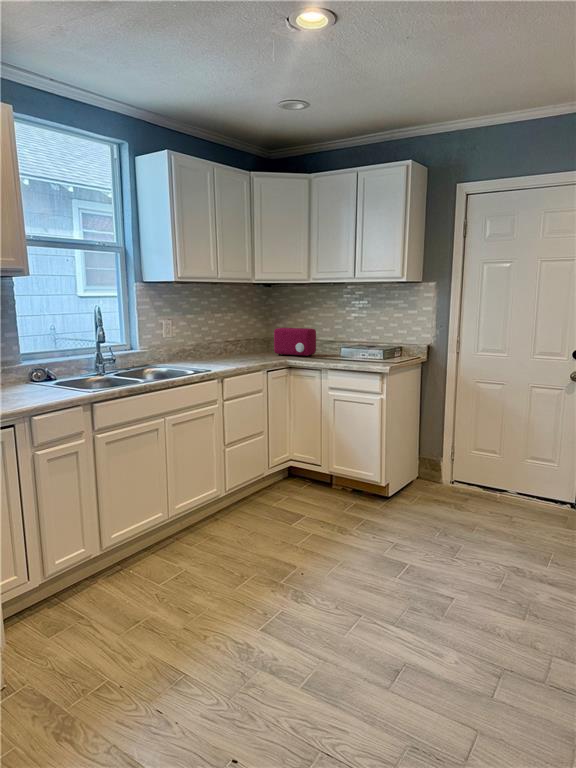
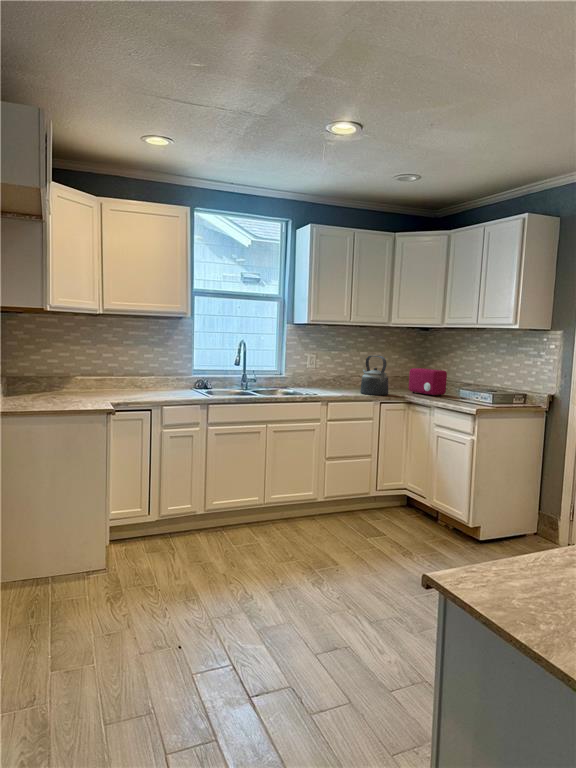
kettle: none [232,317,268,363] -> present [360,356,388,395]

